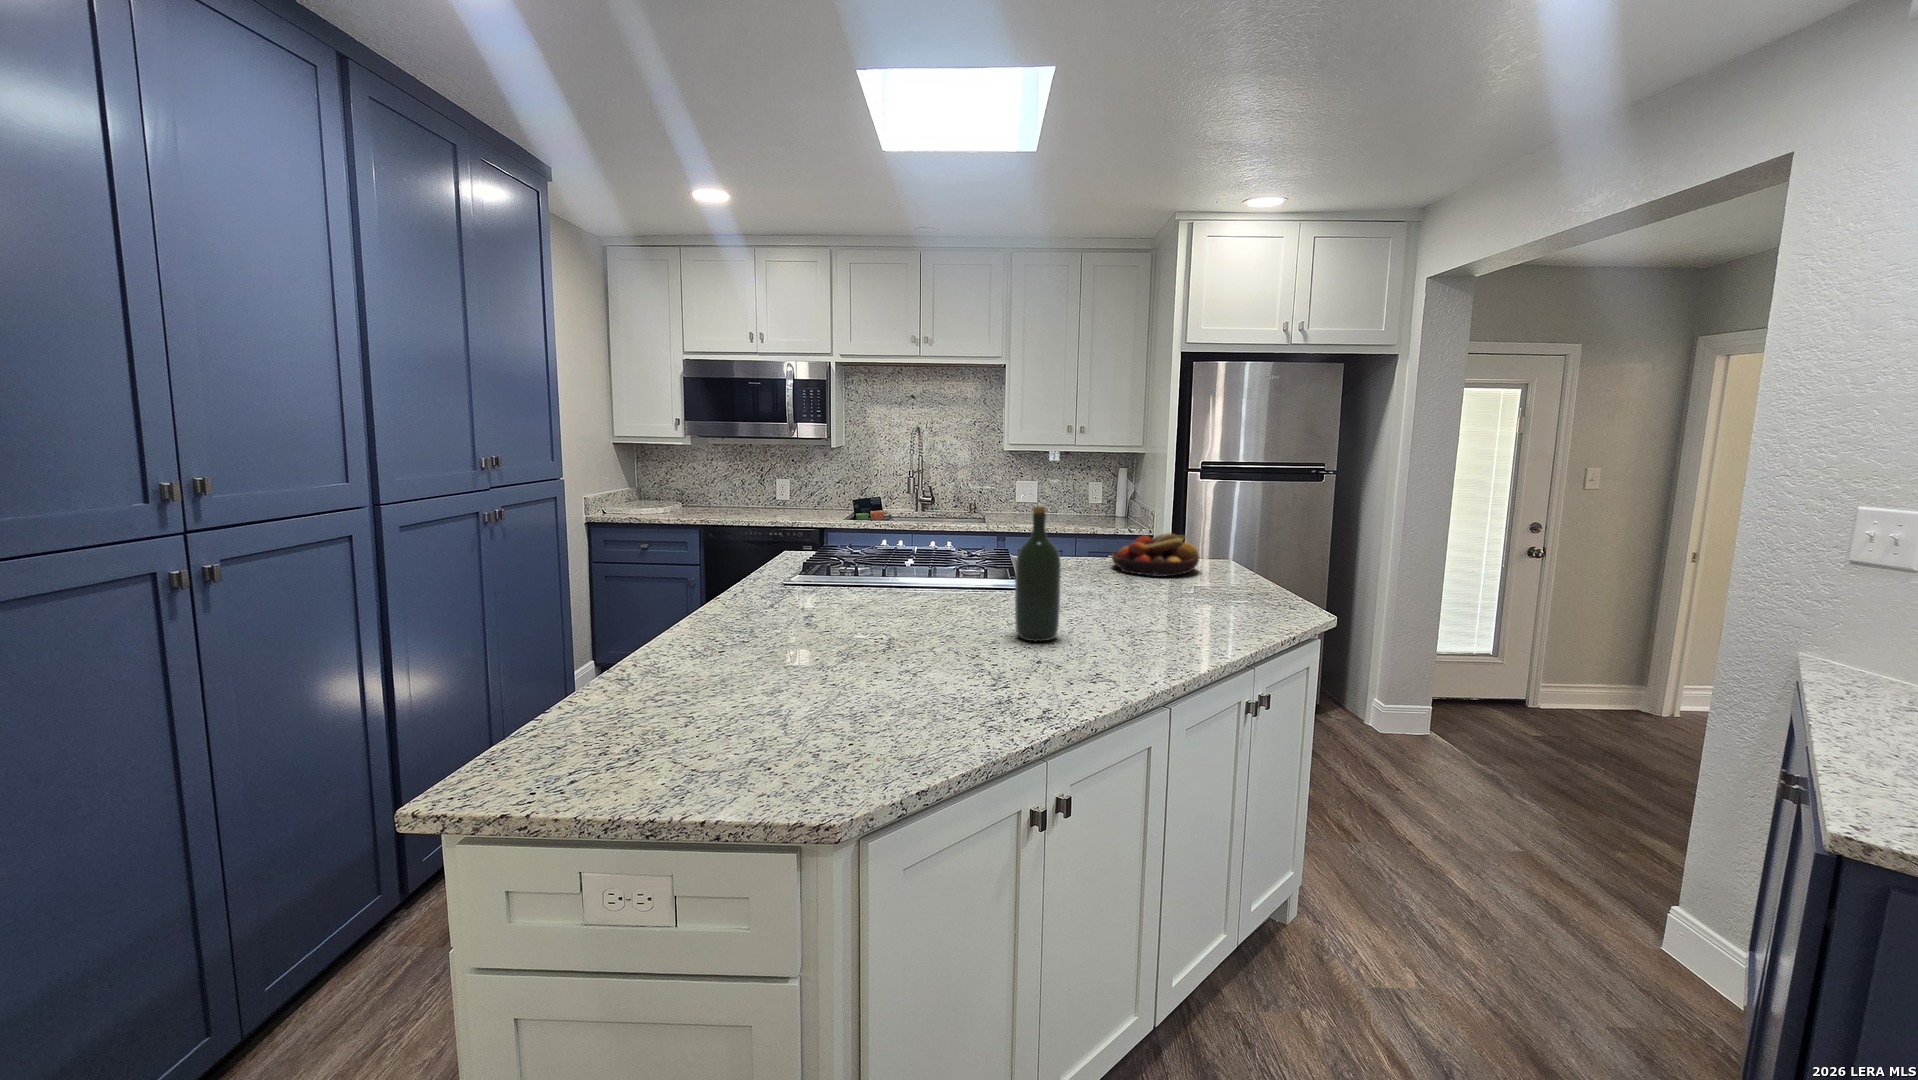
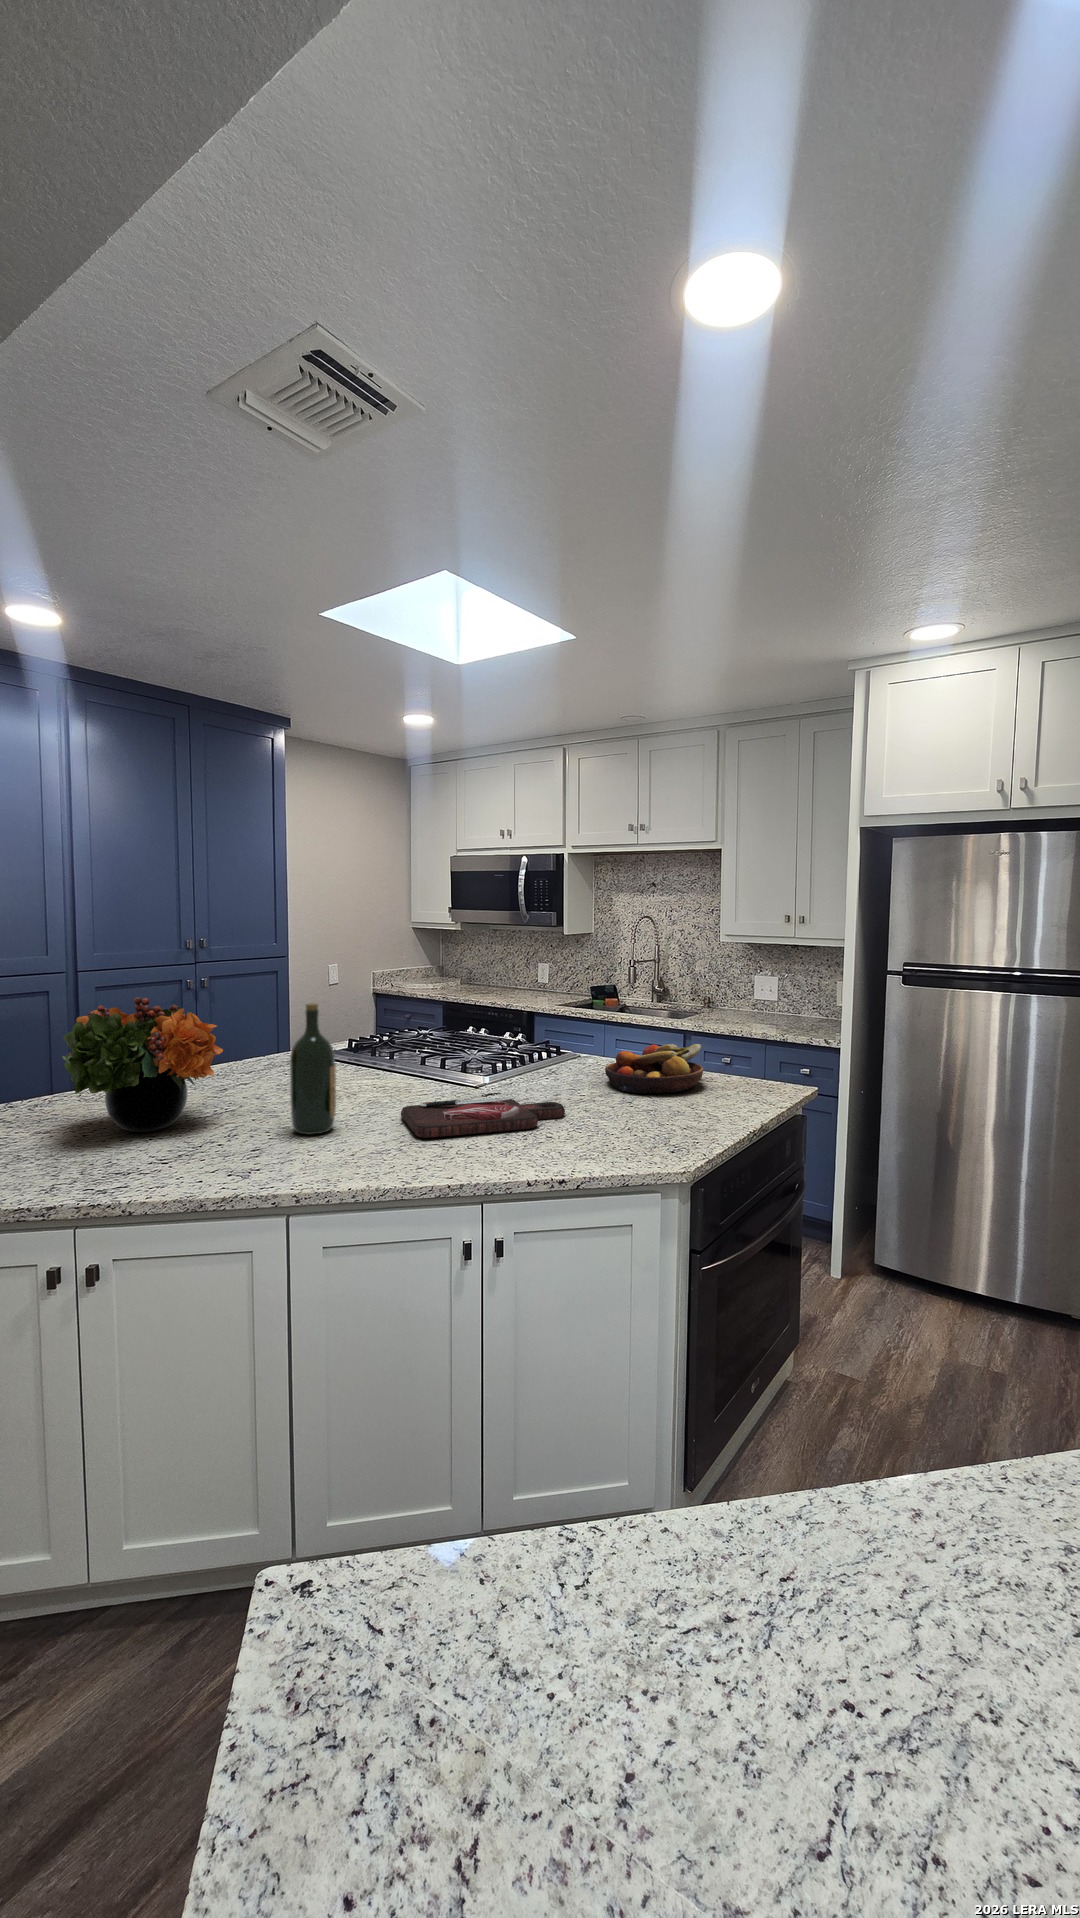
flower arrangement: none [779,509,953,665] -> present [62,997,223,1132]
cutting board: none [1065,586,1190,628] -> present [401,1098,565,1138]

